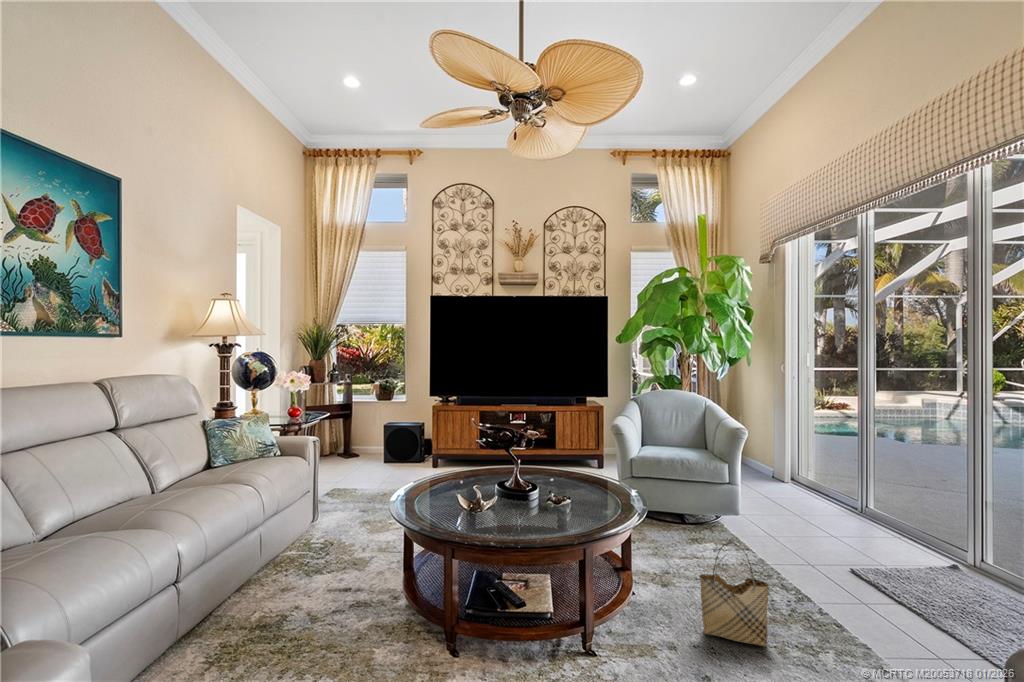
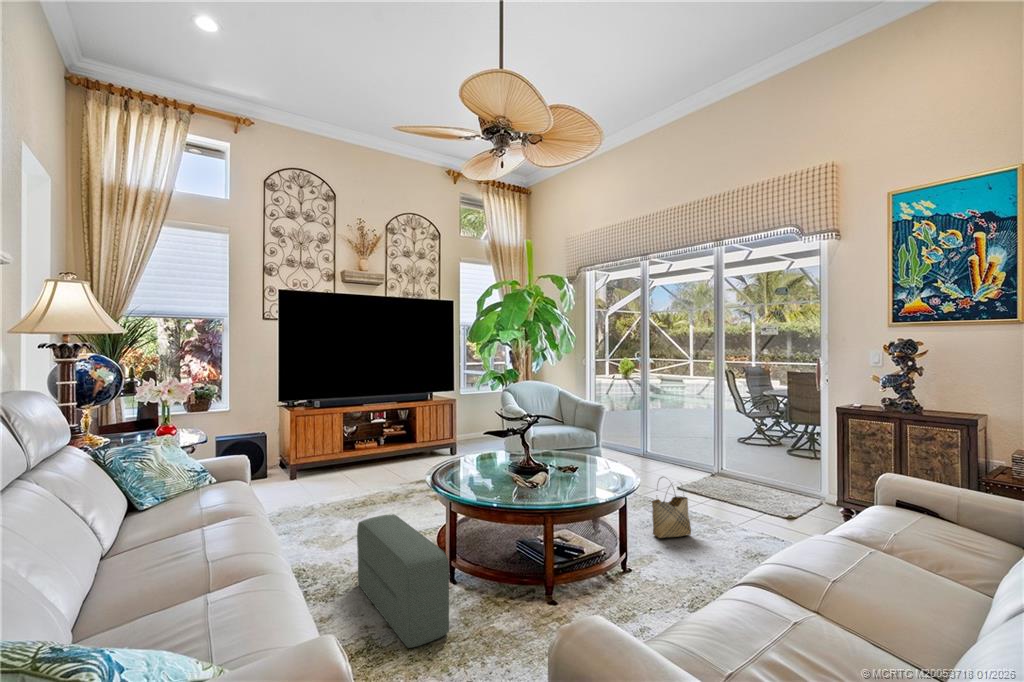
pouf: none [282,511,376,647] -> present [357,514,449,648]

